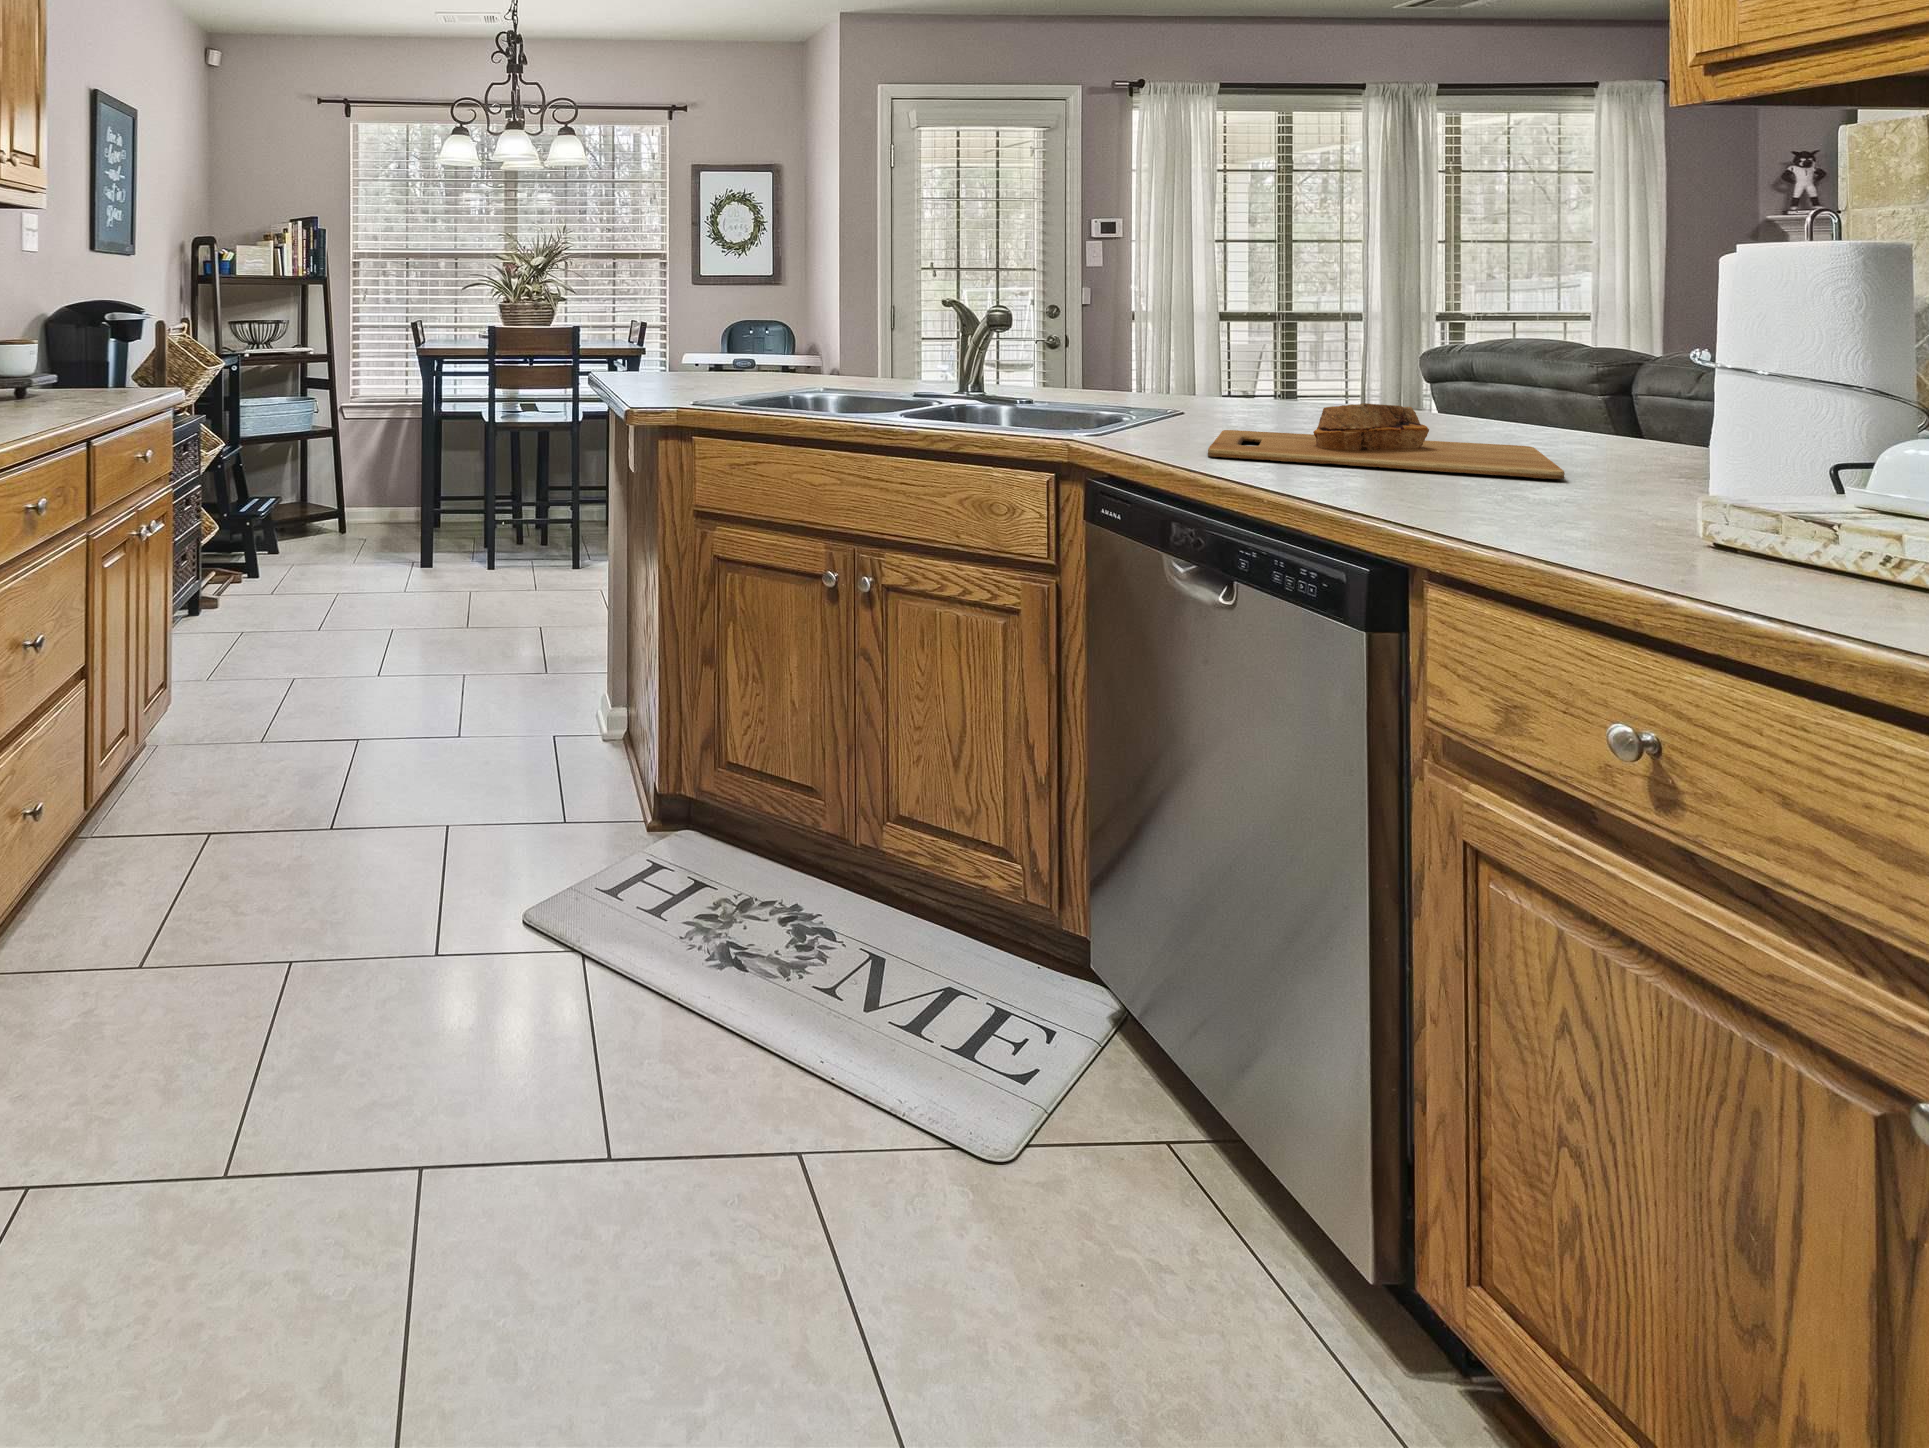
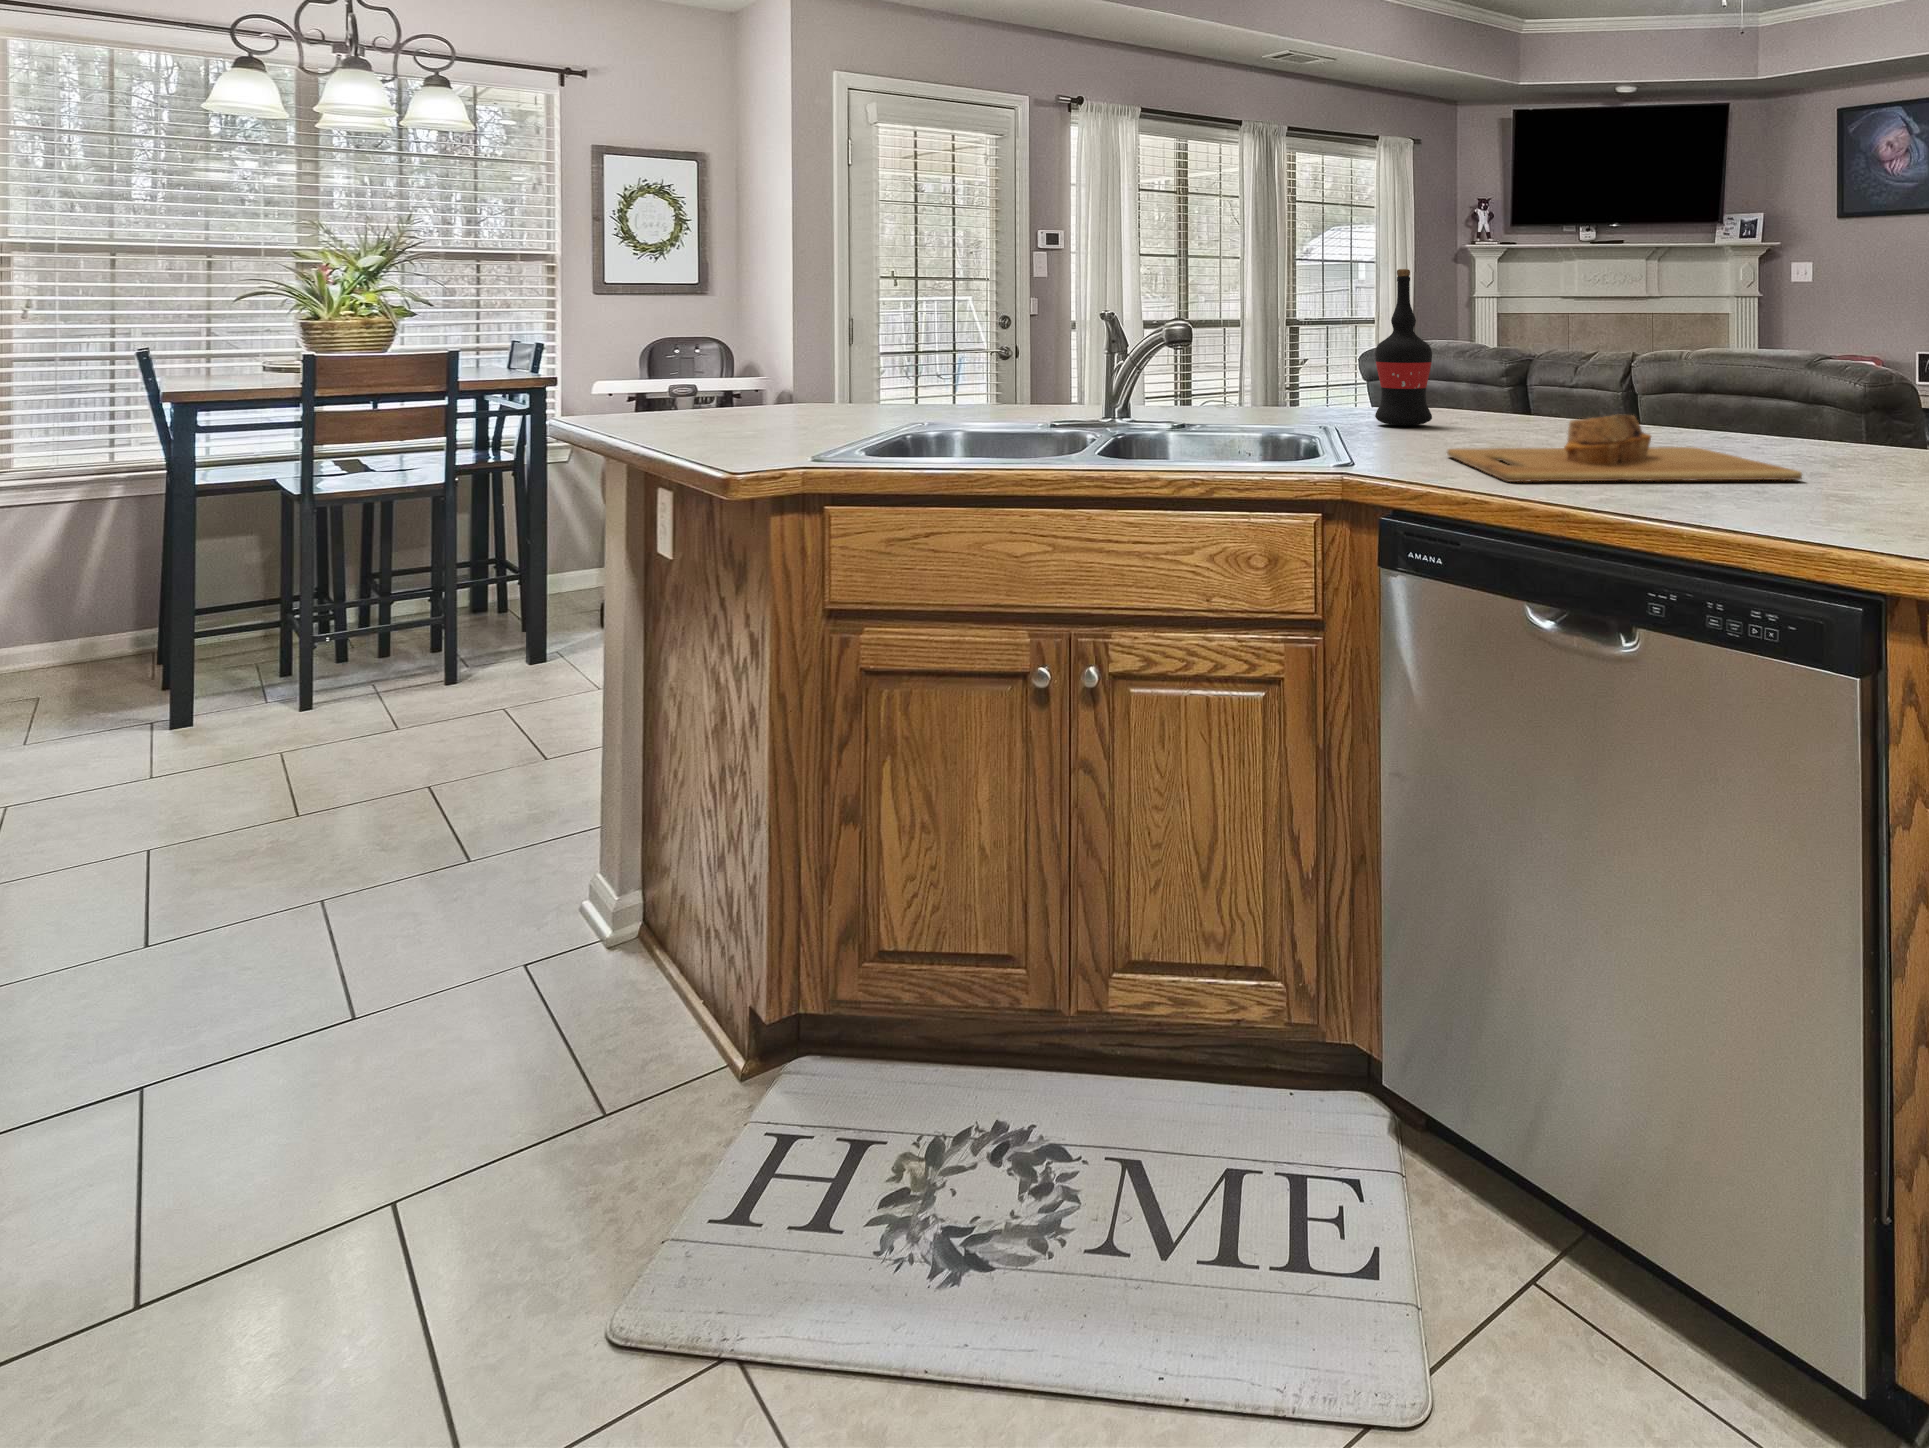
wine bottle: none [1247,259,1310,412] -> present [1375,269,1432,425]

